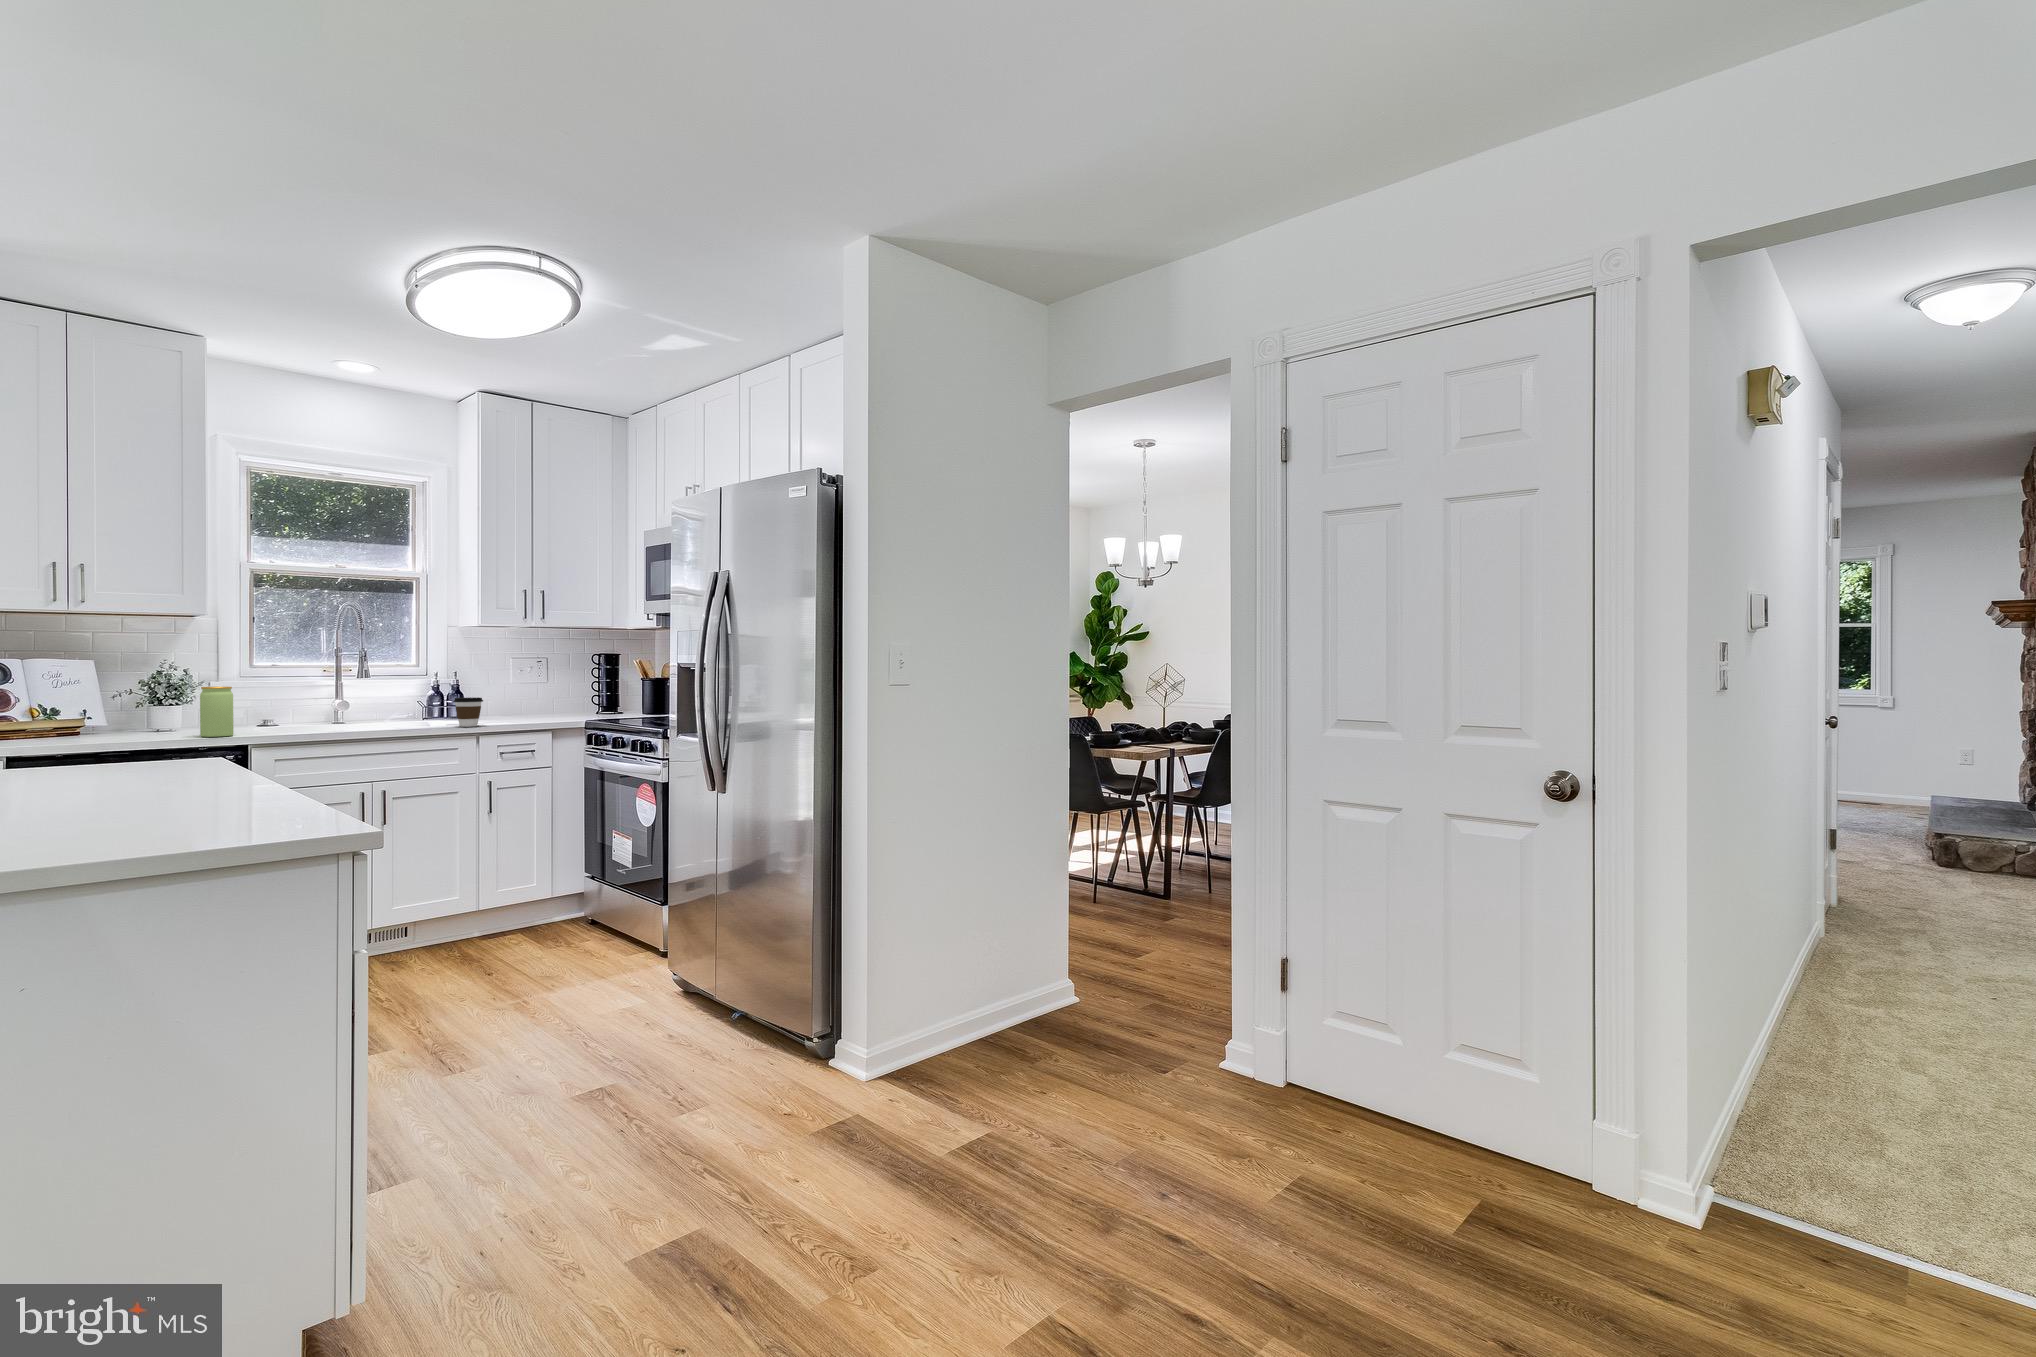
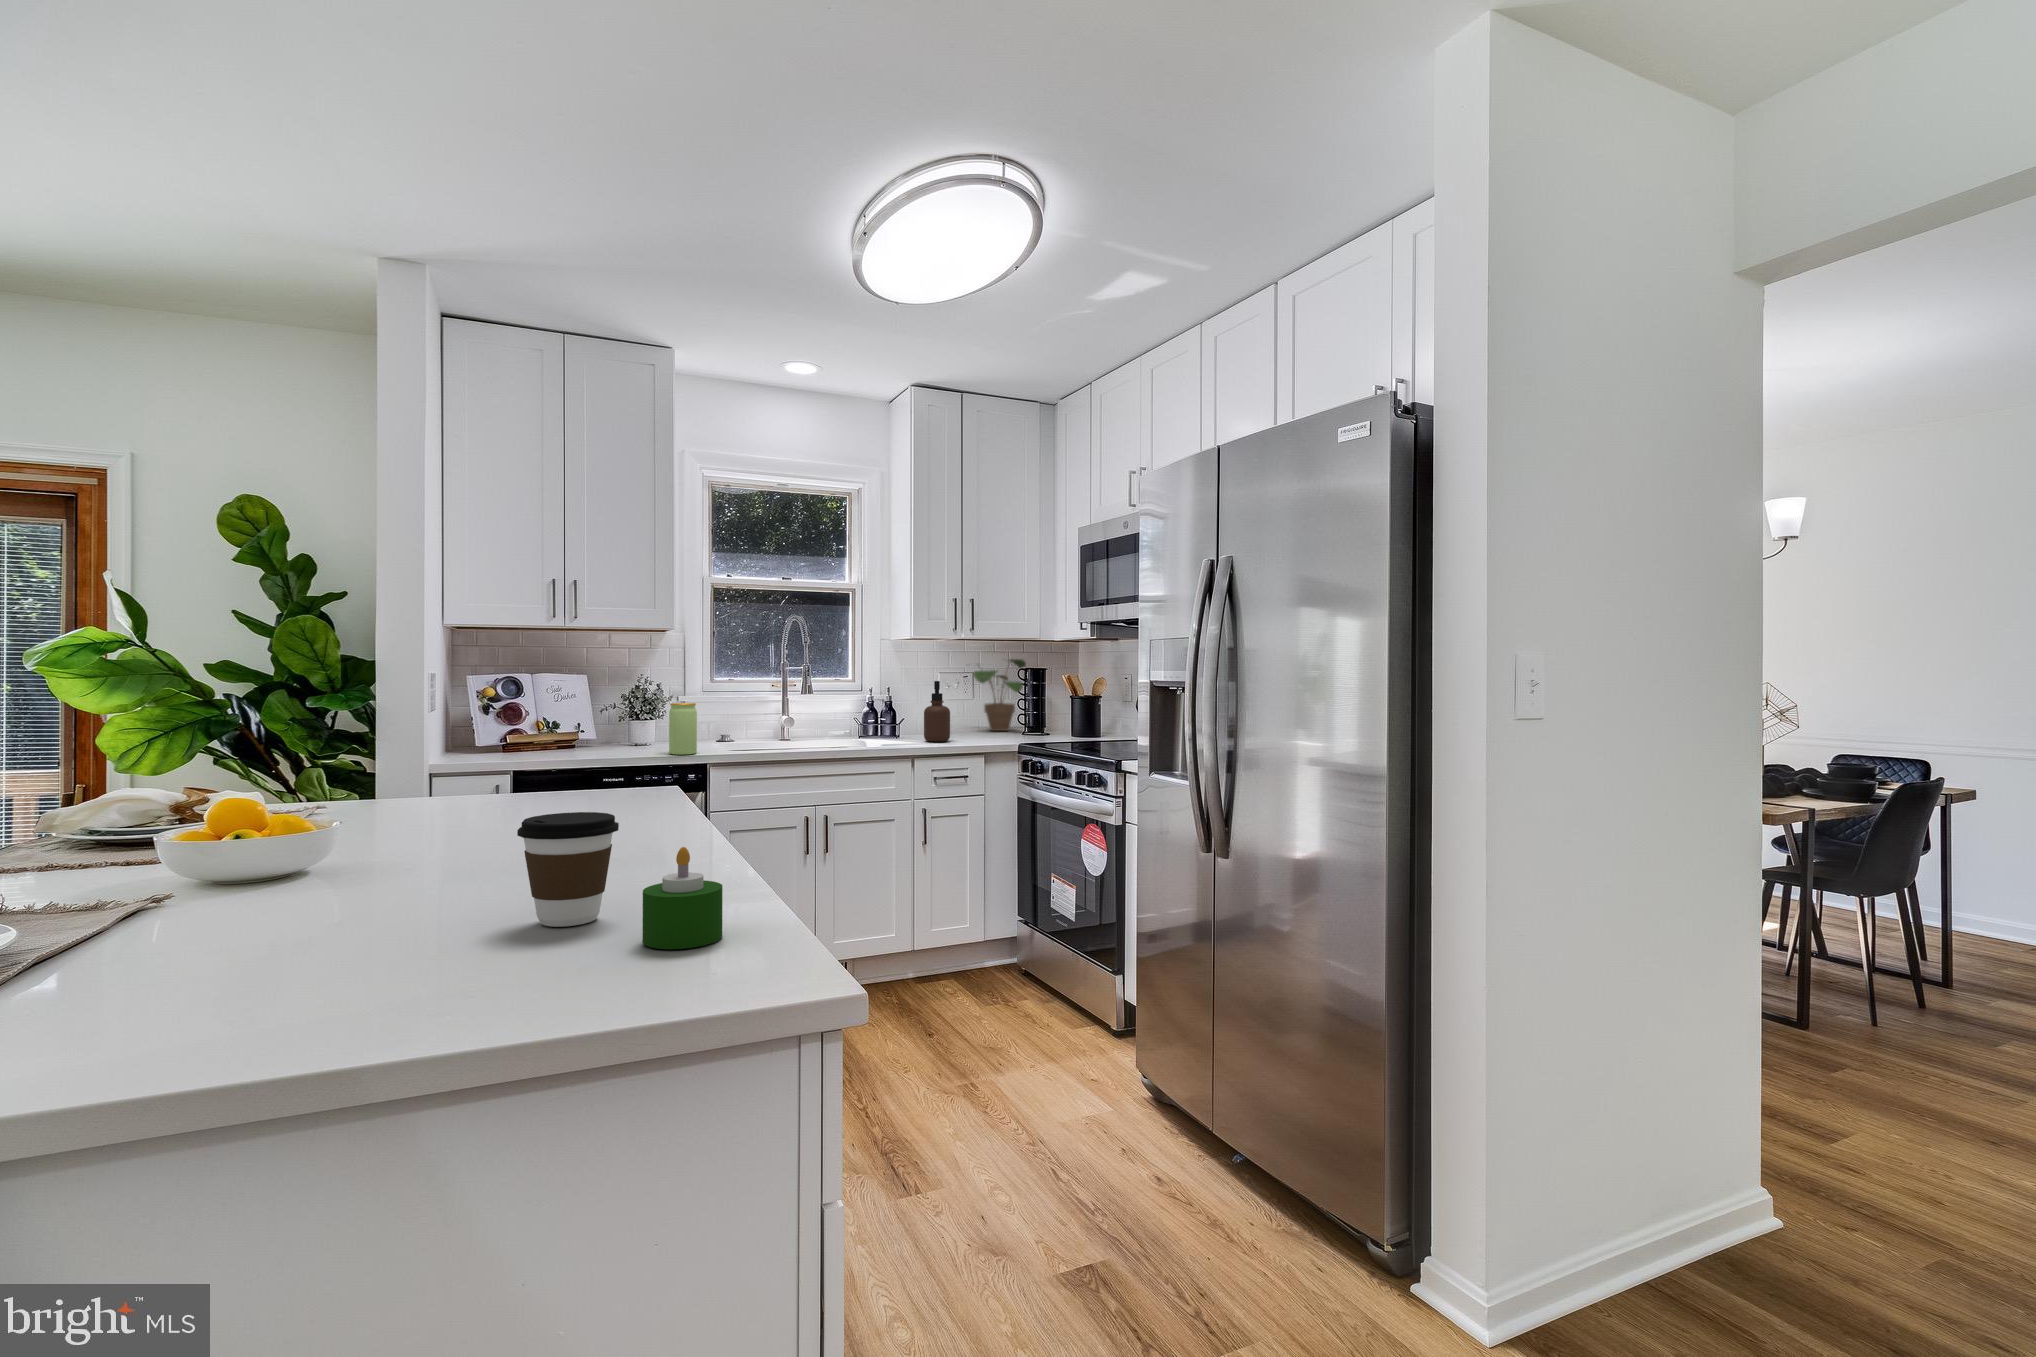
potted plant: none [539,645,601,711] -> present [973,659,1026,731]
soap dispenser: none [491,665,518,721] -> present [924,681,950,742]
coffee cup: present [453,698,483,727] -> present [517,812,619,927]
candle: none [187,763,254,829] -> present [643,847,722,949]

